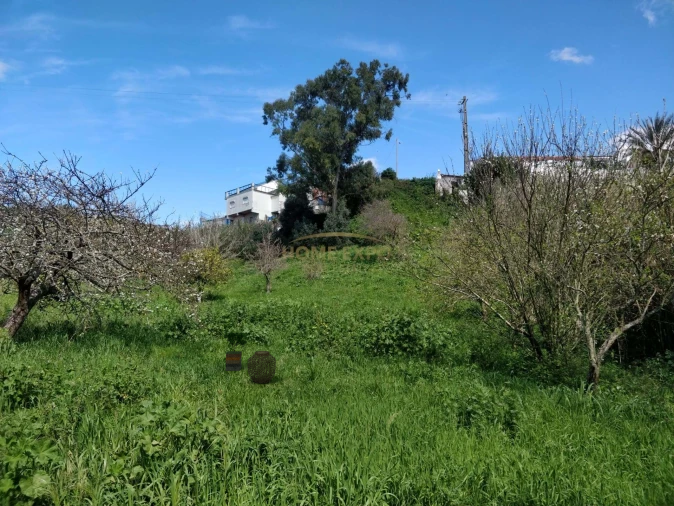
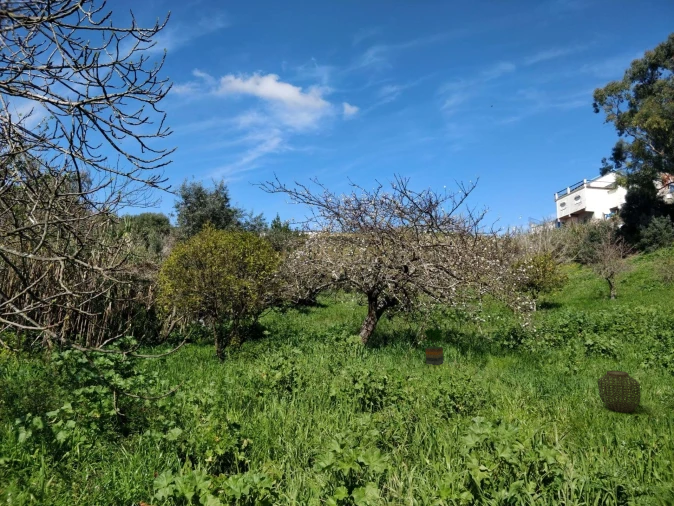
potted tree: present [223,332,247,371] -> present [424,328,445,365]

